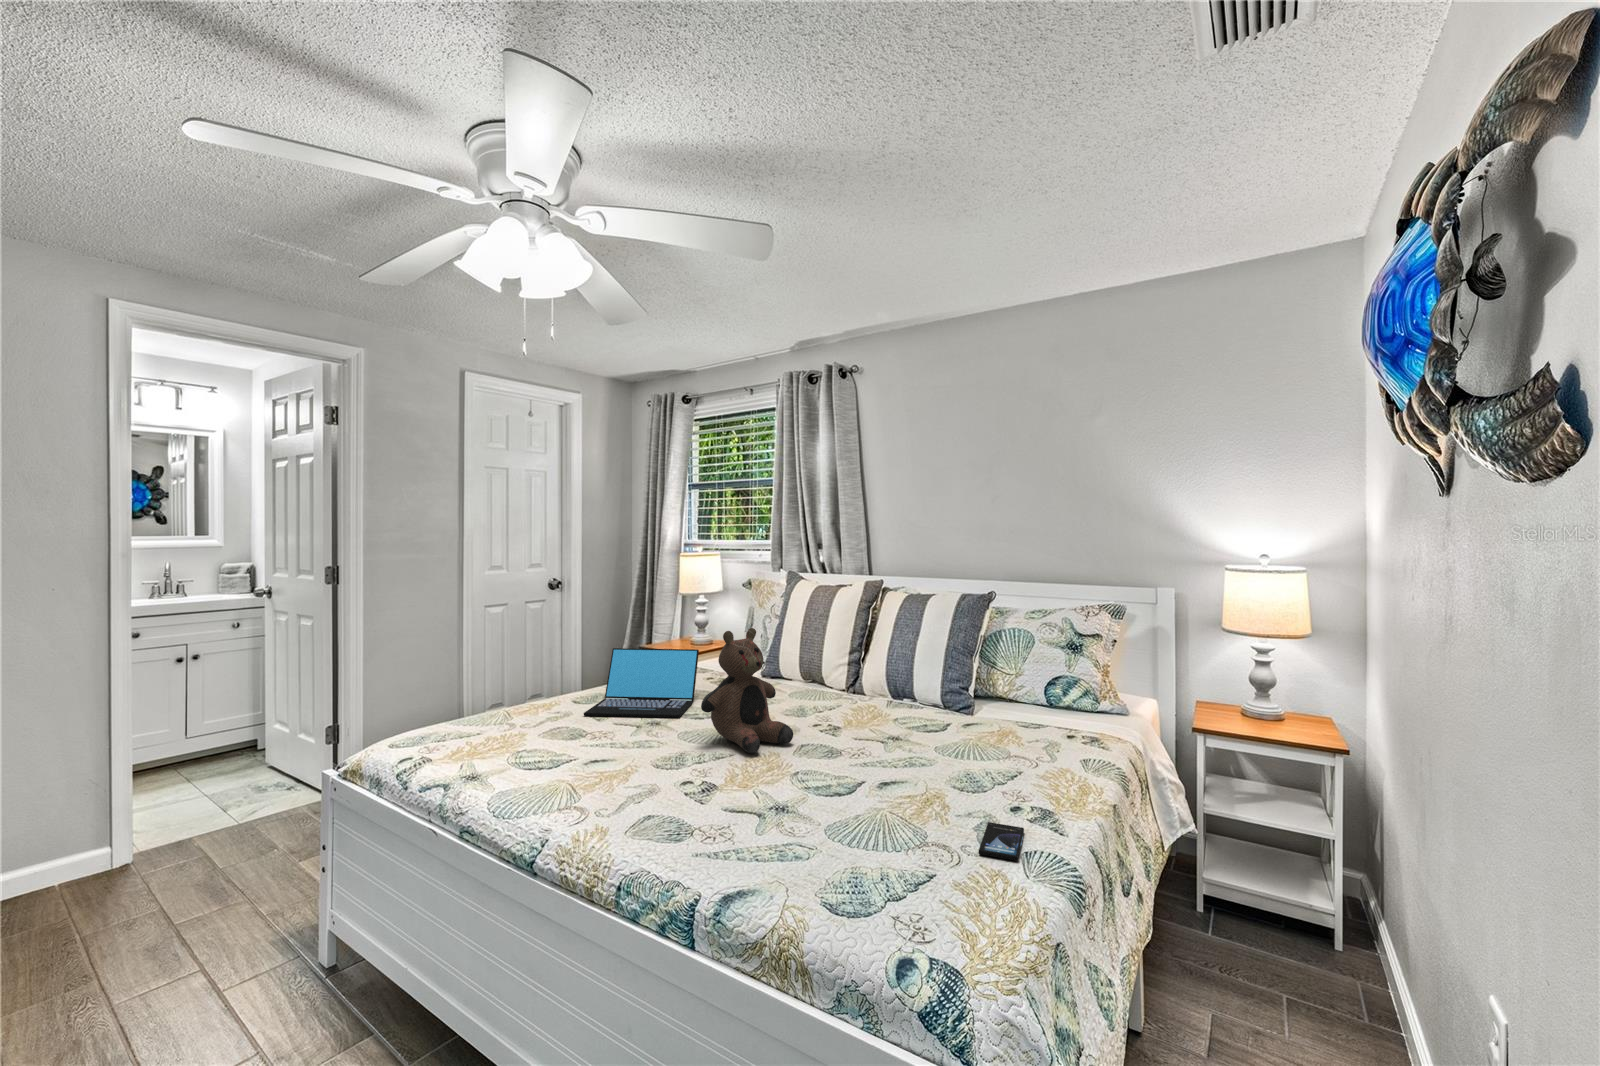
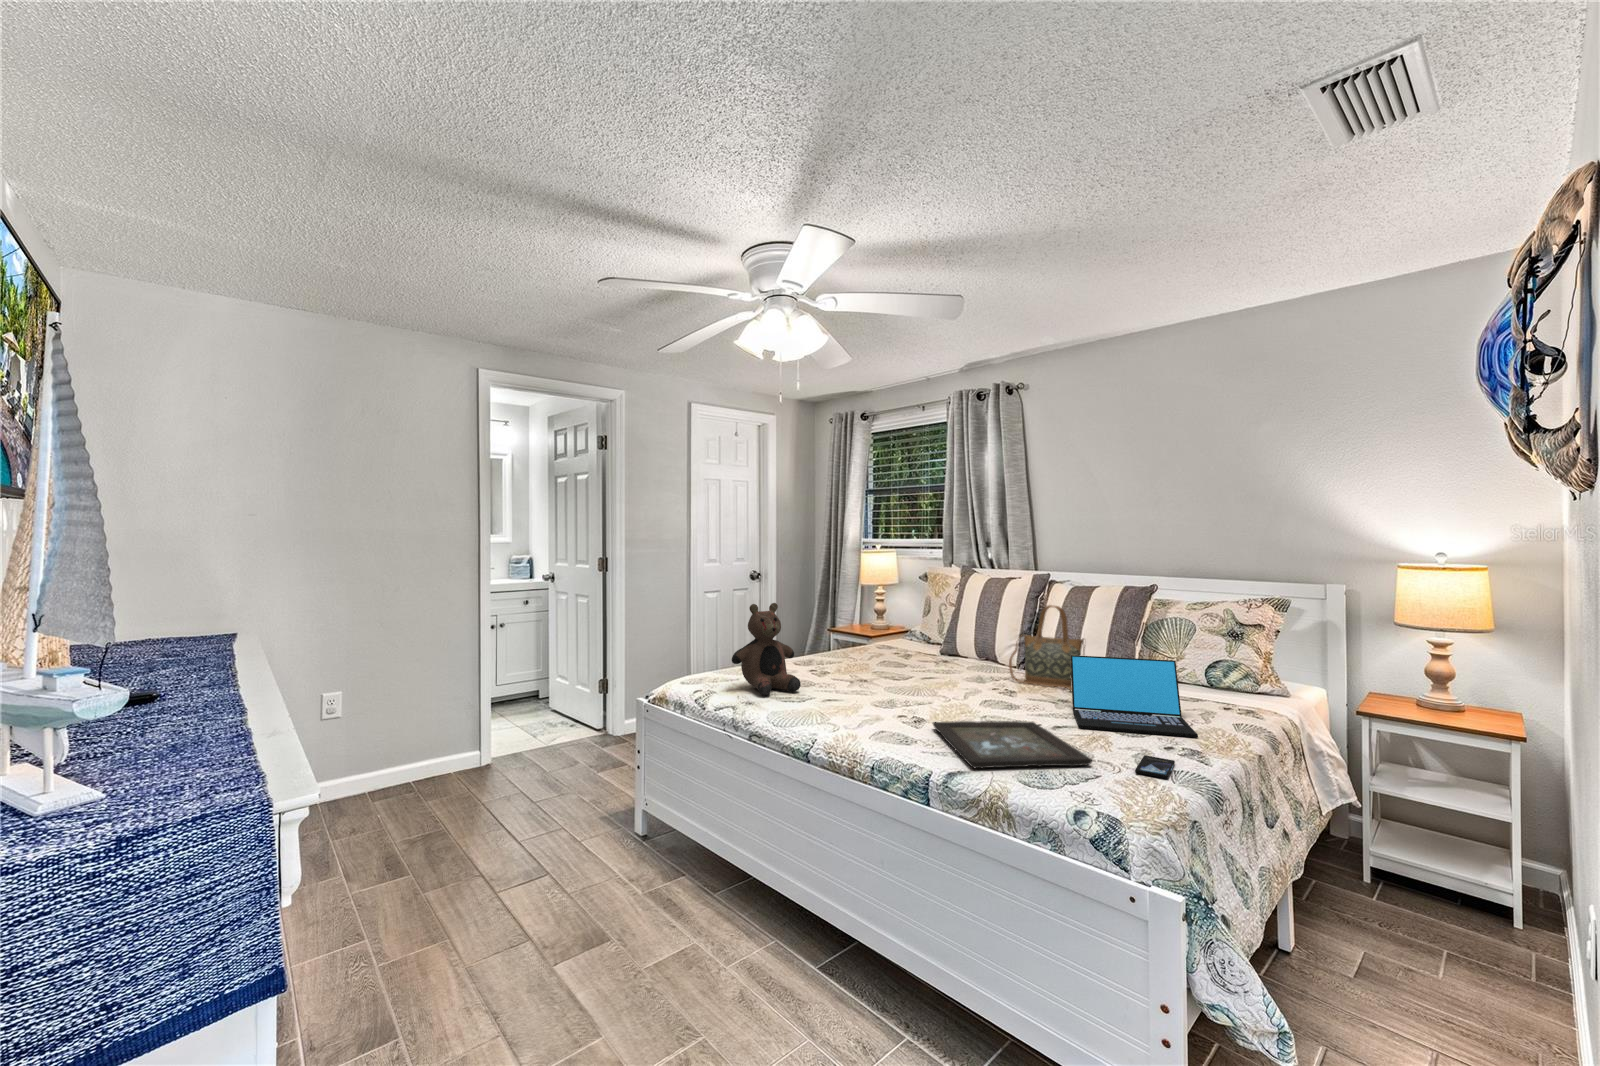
handbag: none [835,621,925,724] -> present [1009,605,1085,691]
teddy bear: present [701,628,793,753] -> present [732,603,801,695]
laptop: present [584,648,699,718] -> present [1071,655,1198,737]
tray: none [729,776,926,870] -> present [932,721,1092,768]

